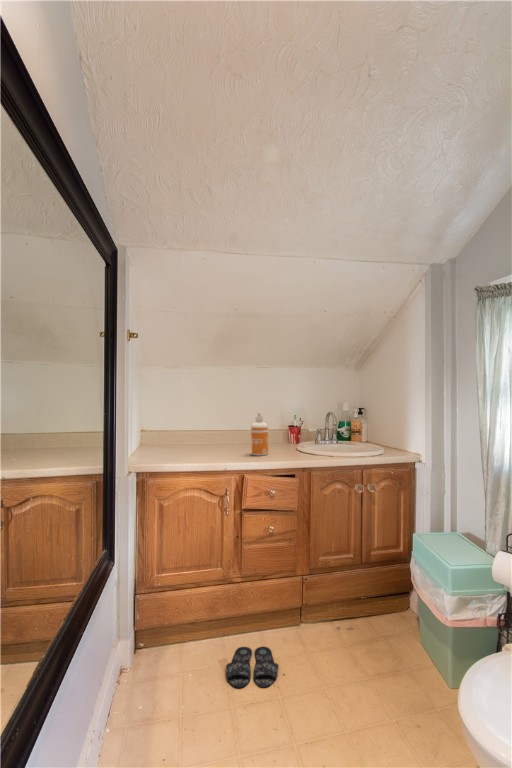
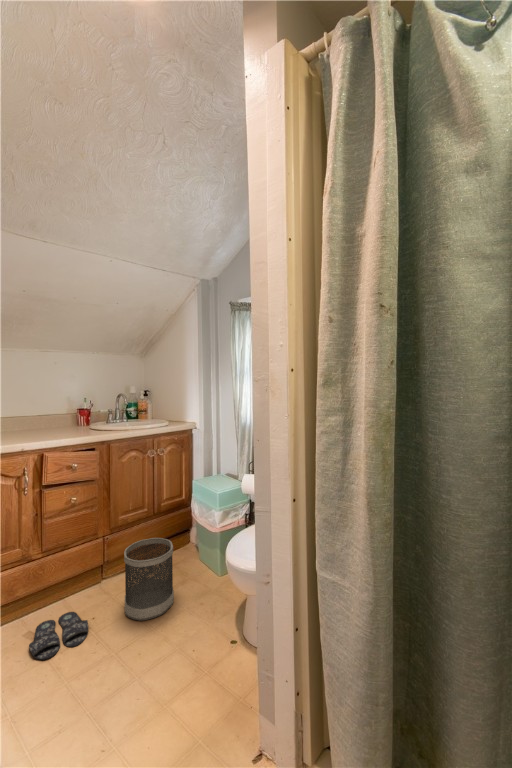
soap dispenser: present [251,412,268,456] -> none [47,394,66,435]
wastebasket: none [314,594,374,698] -> present [124,538,174,621]

